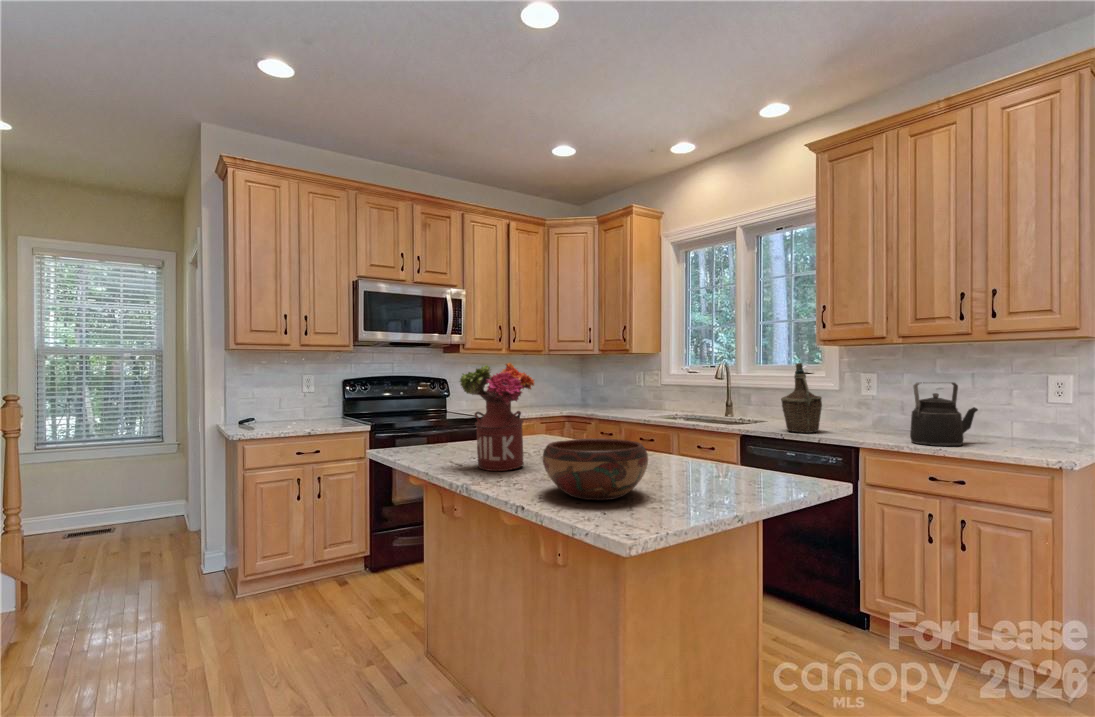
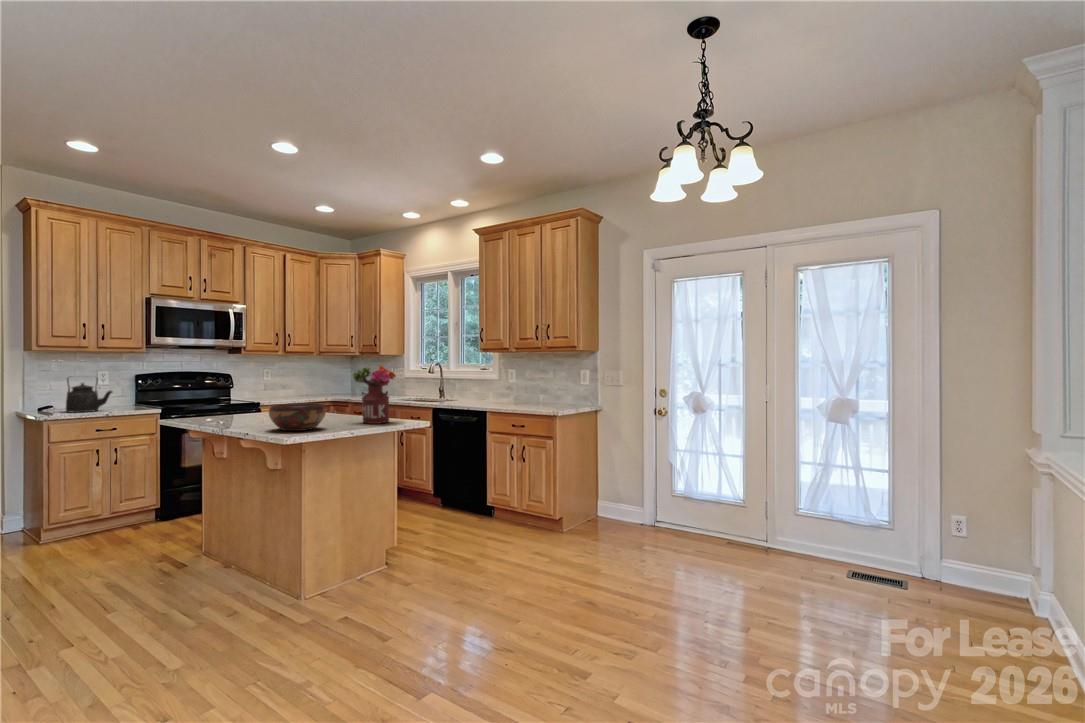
flower arrangement: present [460,363,534,471] -> present [353,365,396,424]
bottle: present [781,363,822,433] -> none [456,364,480,406]
kettle: present [910,382,978,446] -> present [66,377,112,413]

